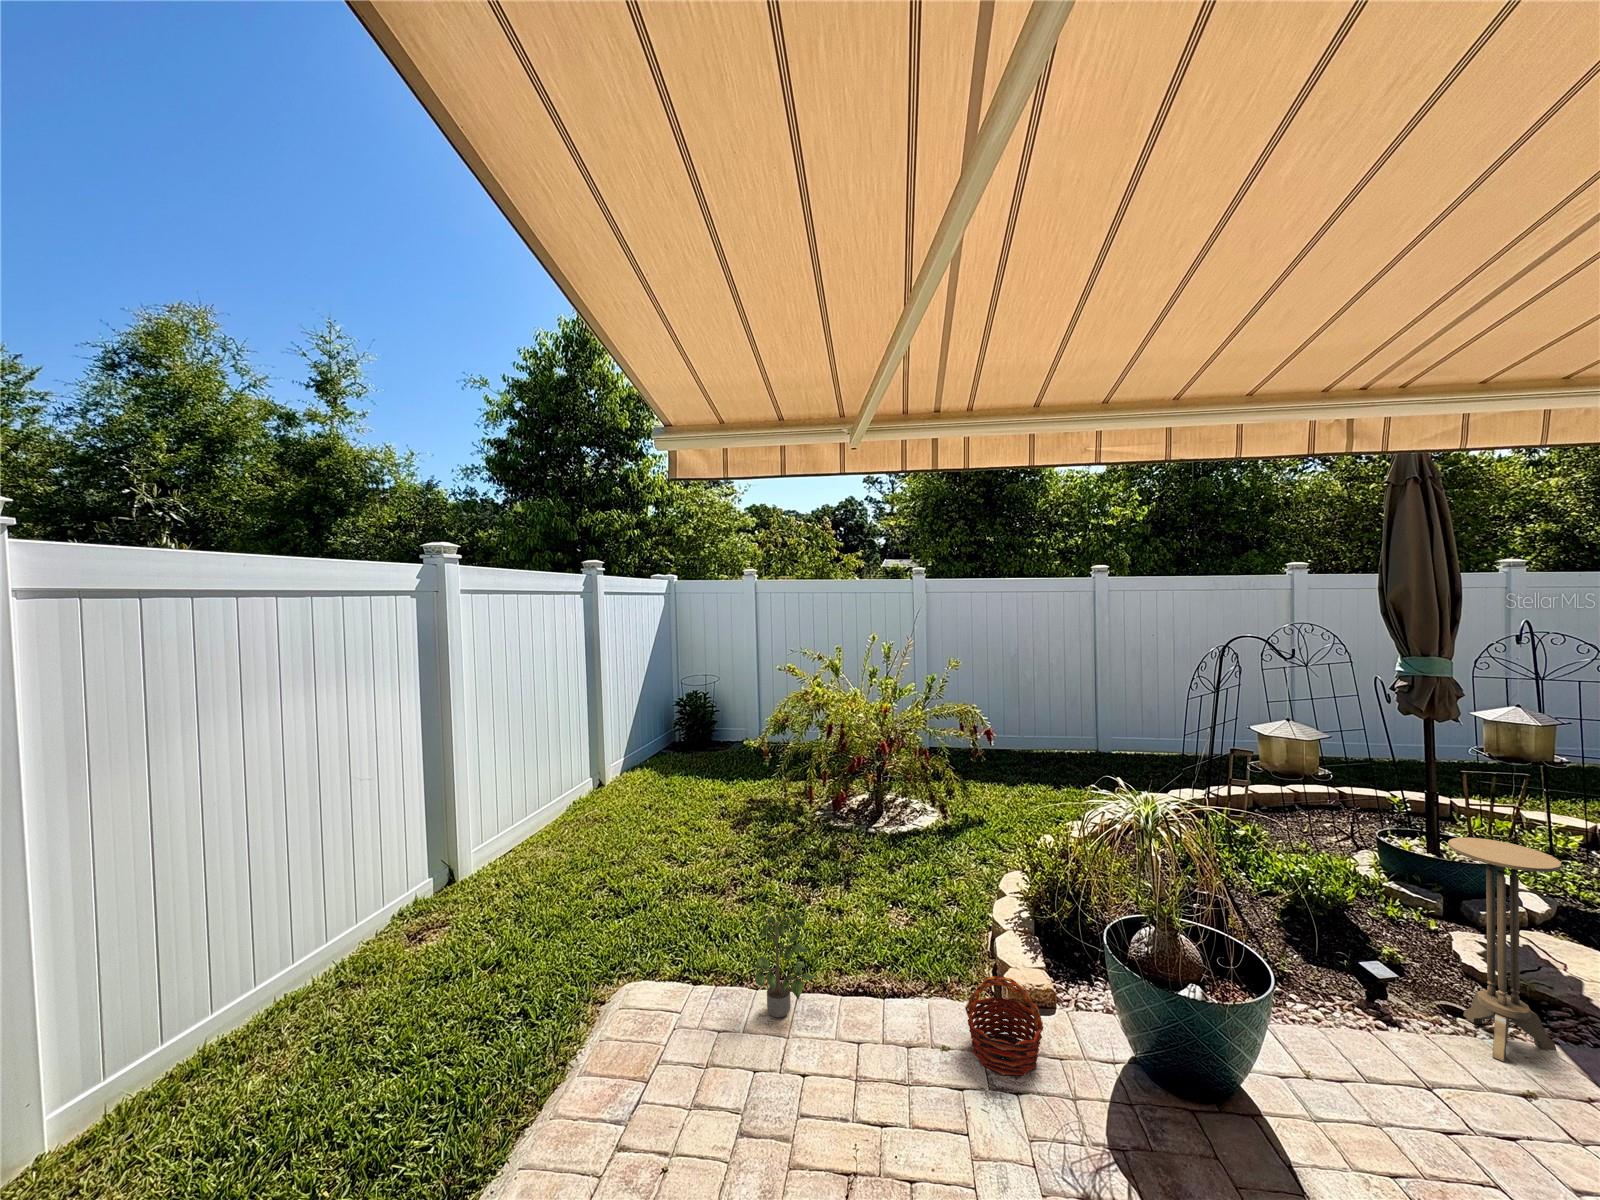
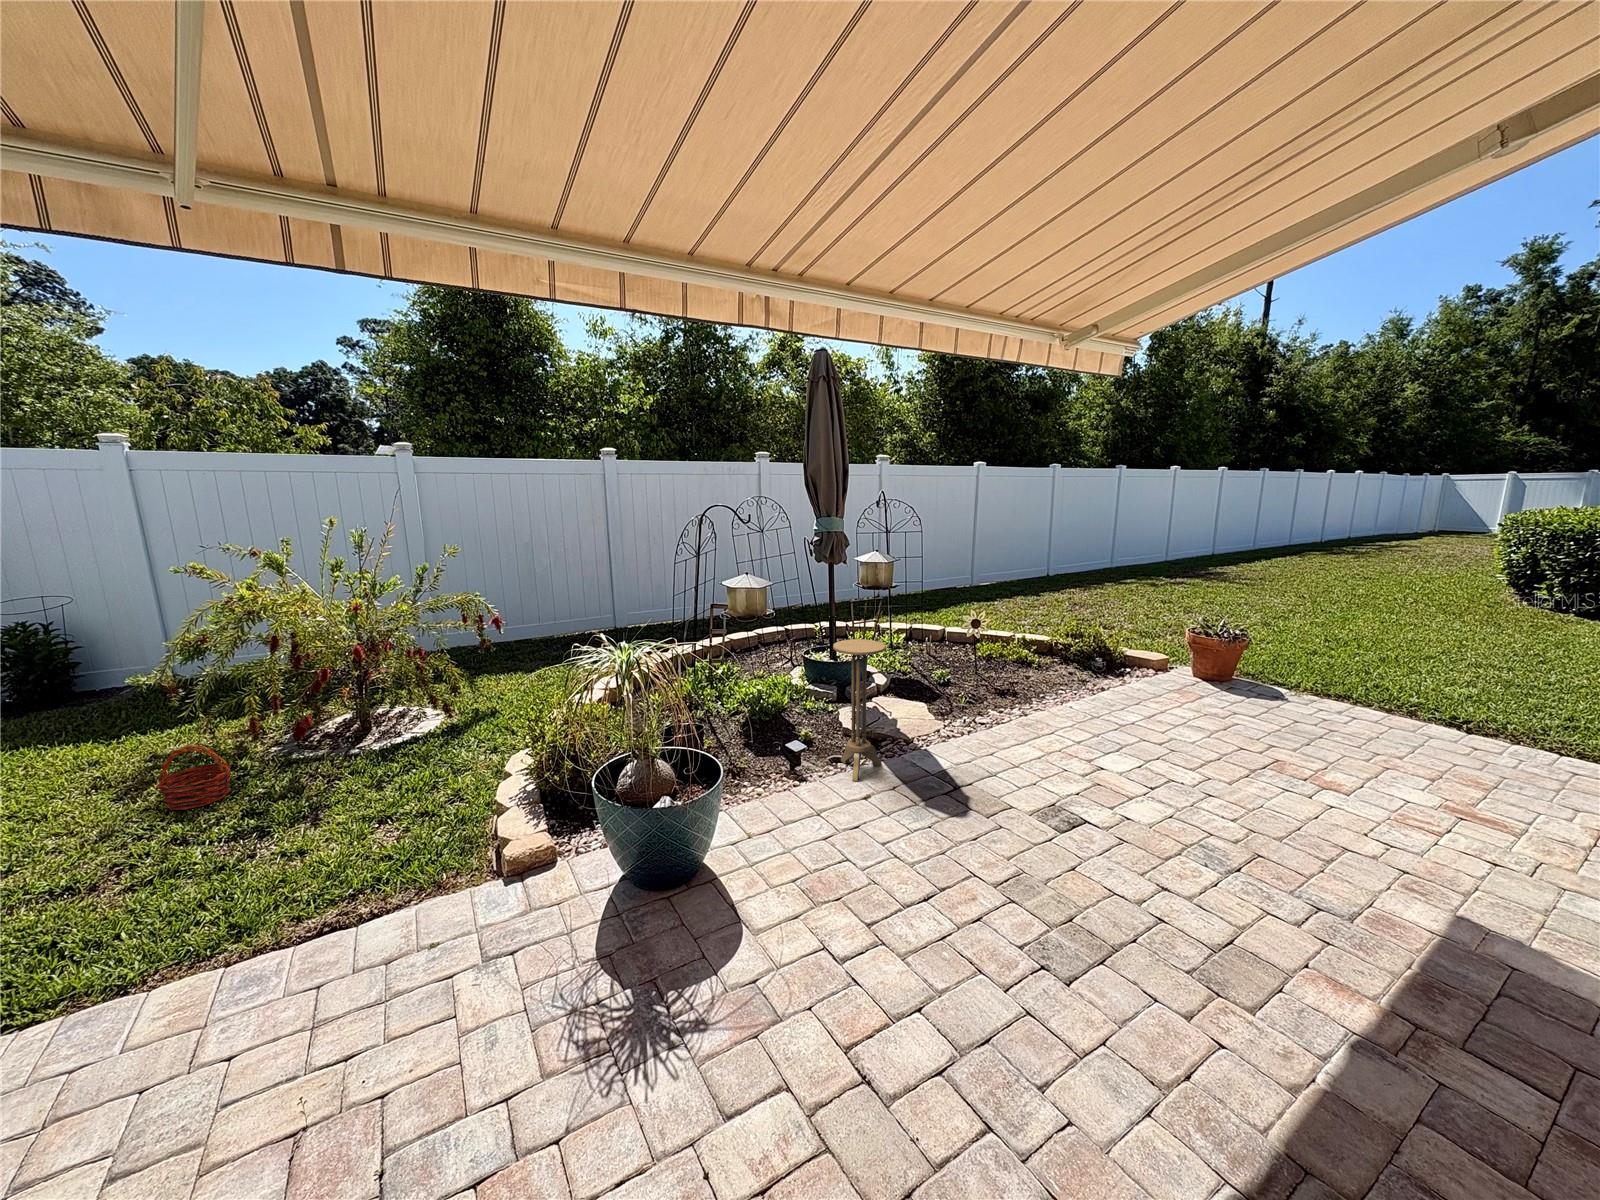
potted plant: present [755,911,816,1017] -> none [123,871,249,1014]
basket: present [965,976,1044,1075] -> present [157,745,231,810]

